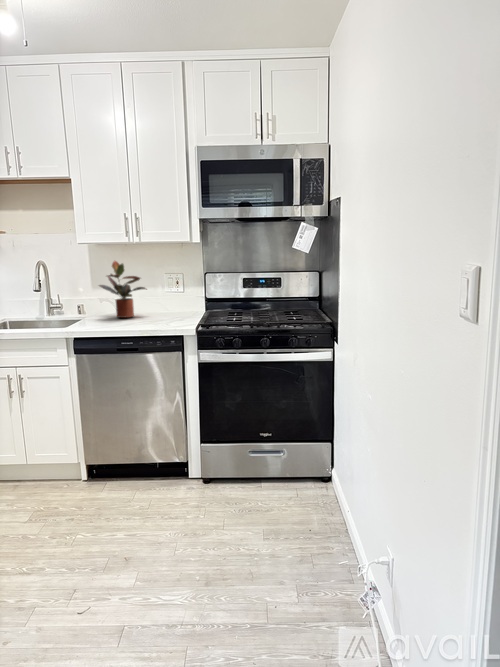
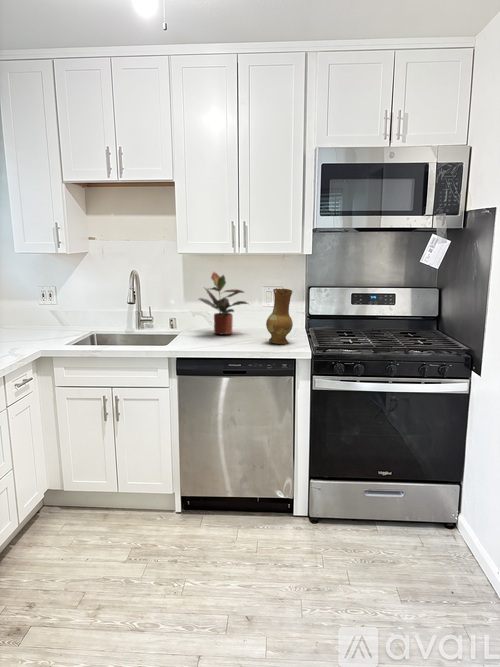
ceramic jug: none [158,274,182,324] -> present [266,289,293,344]

